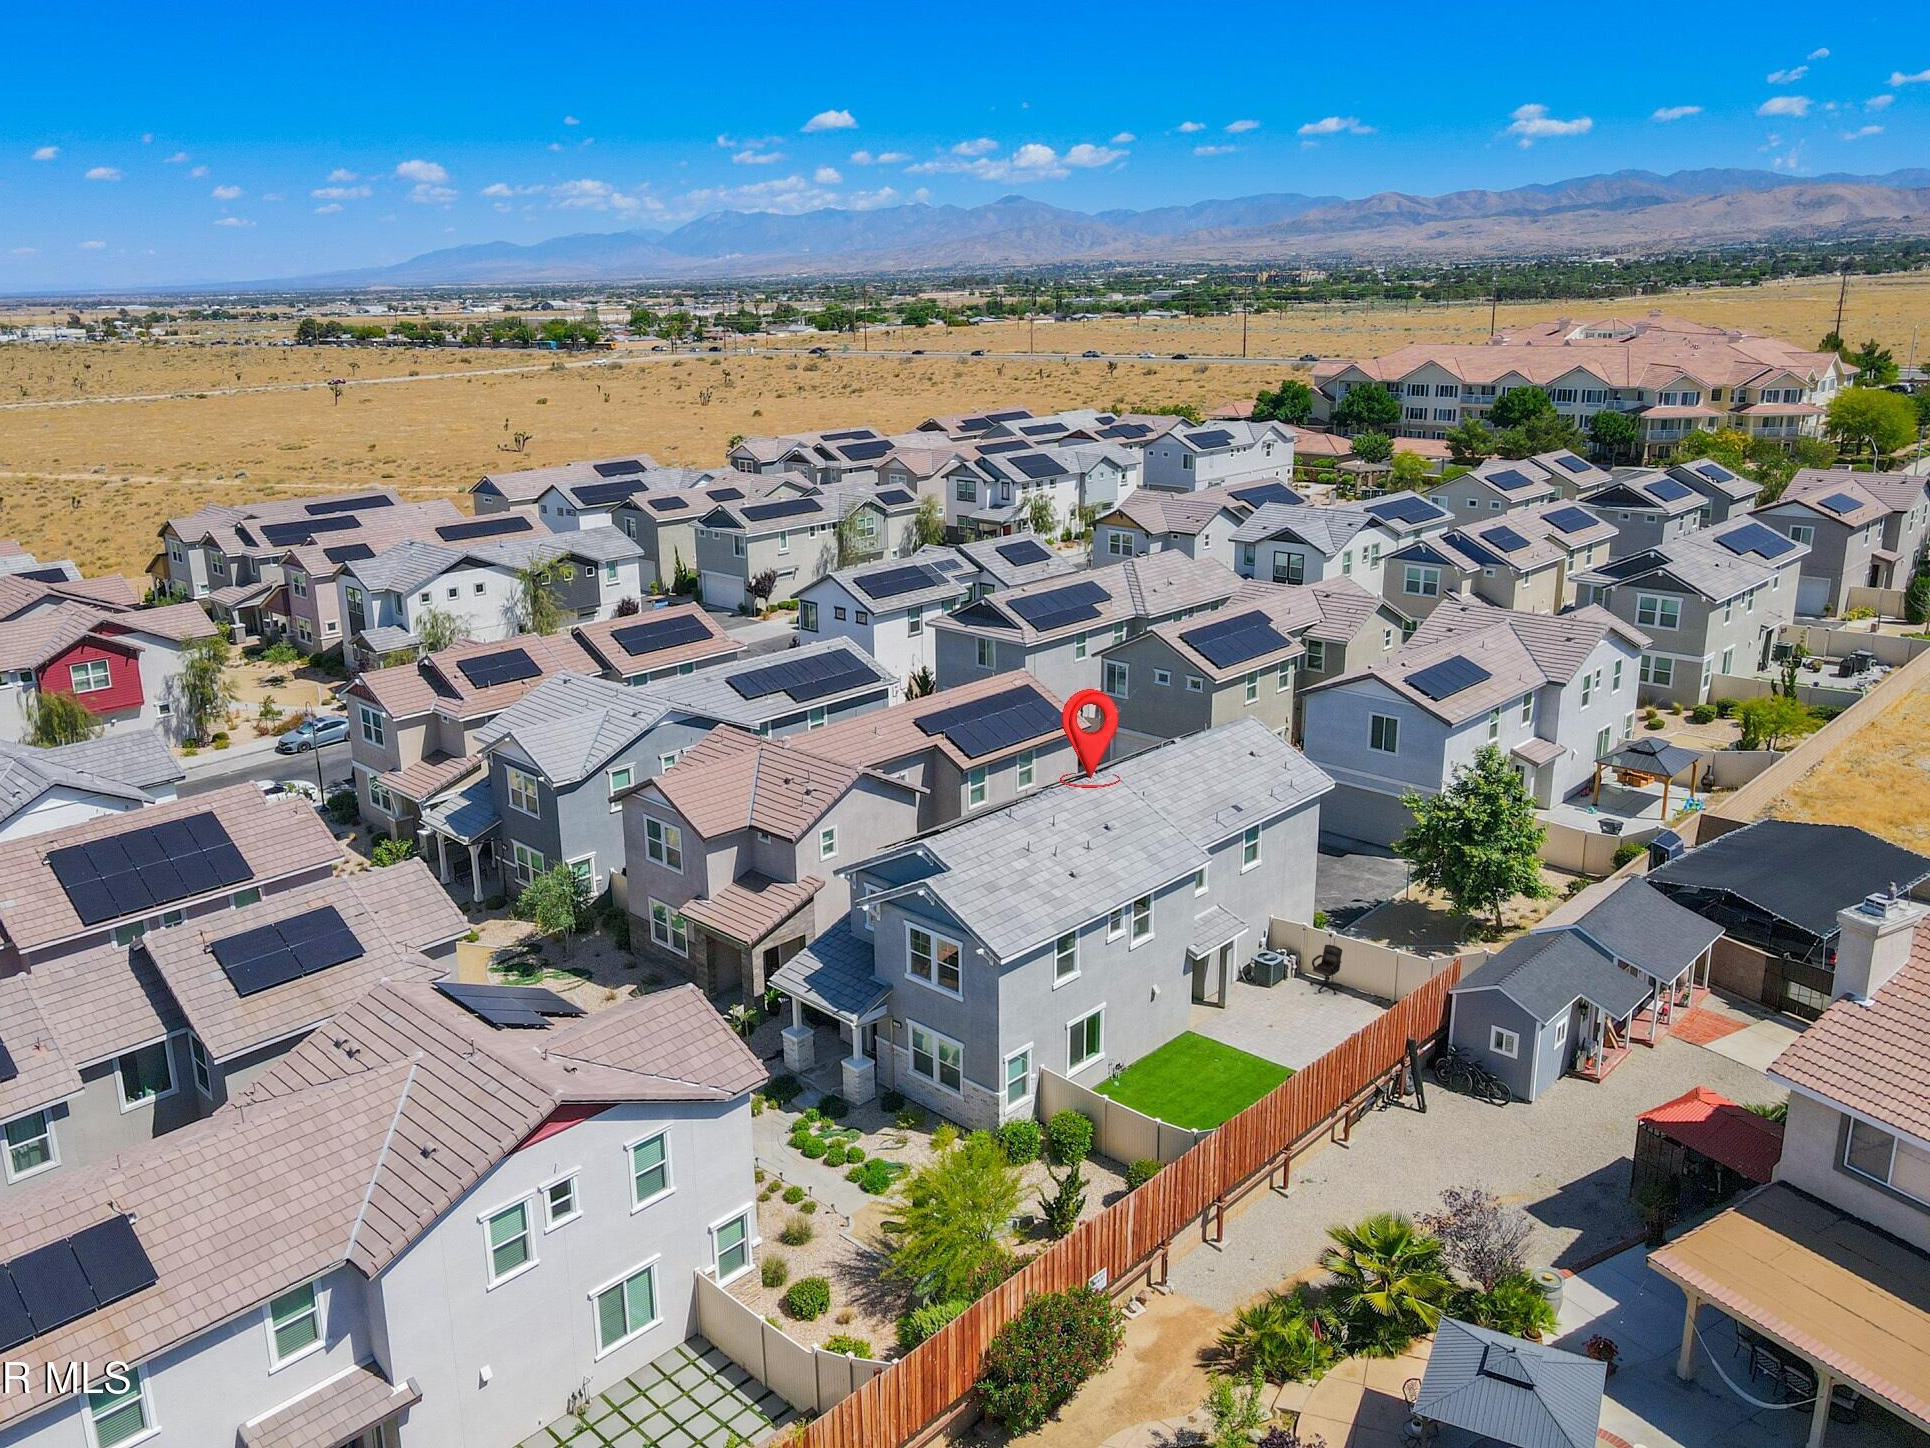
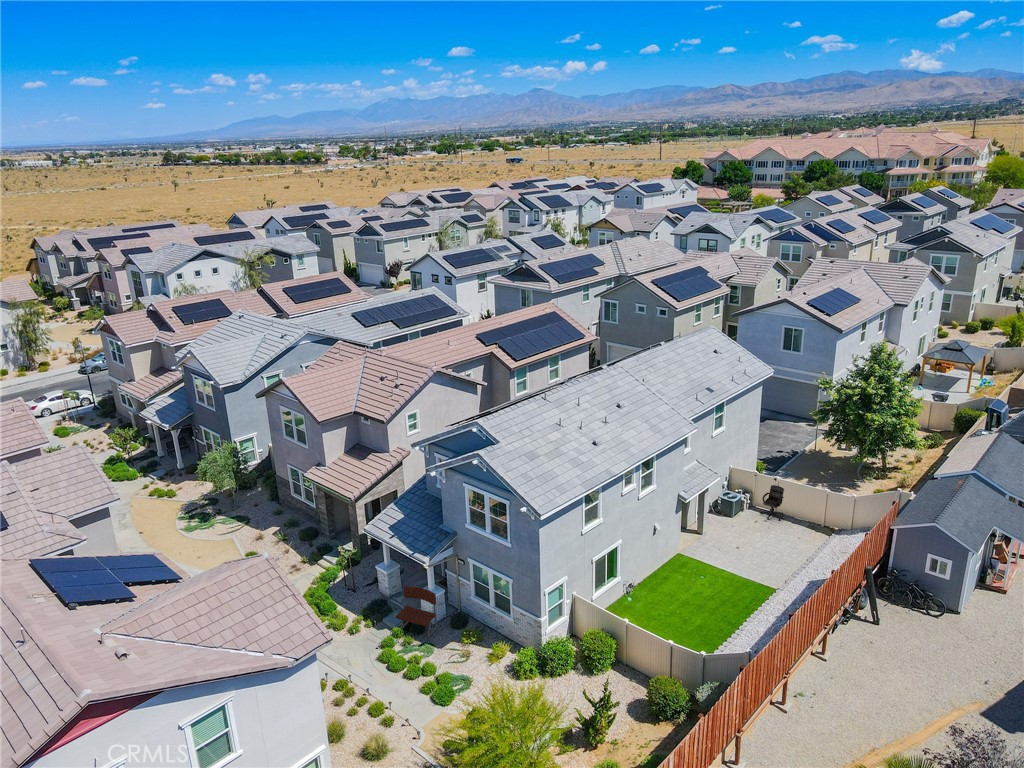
bench: none [812,1054,865,1119] -> present [395,586,437,636]

